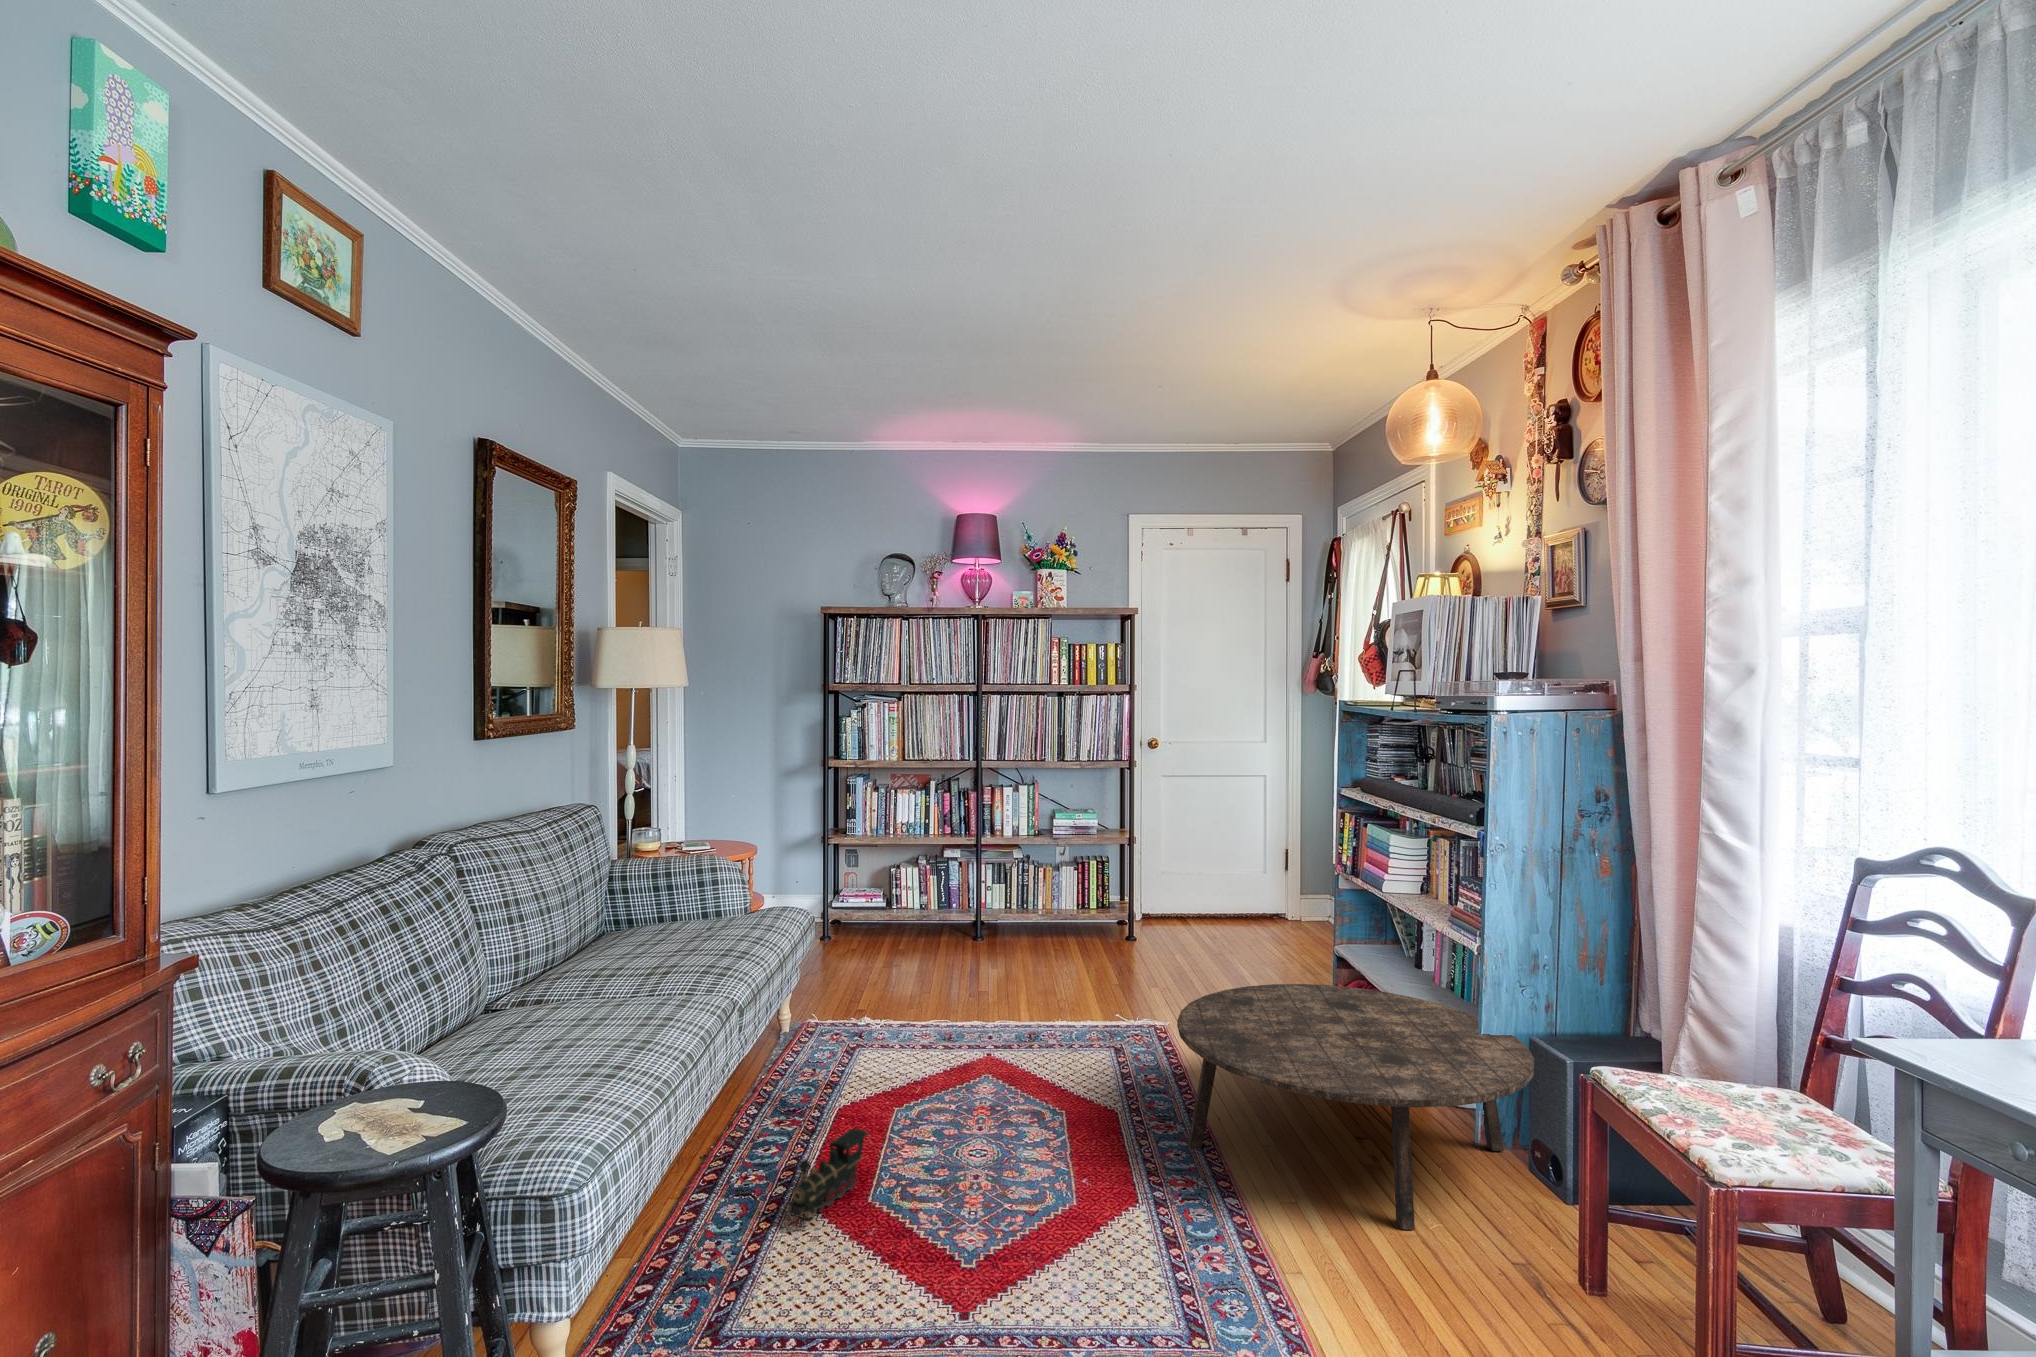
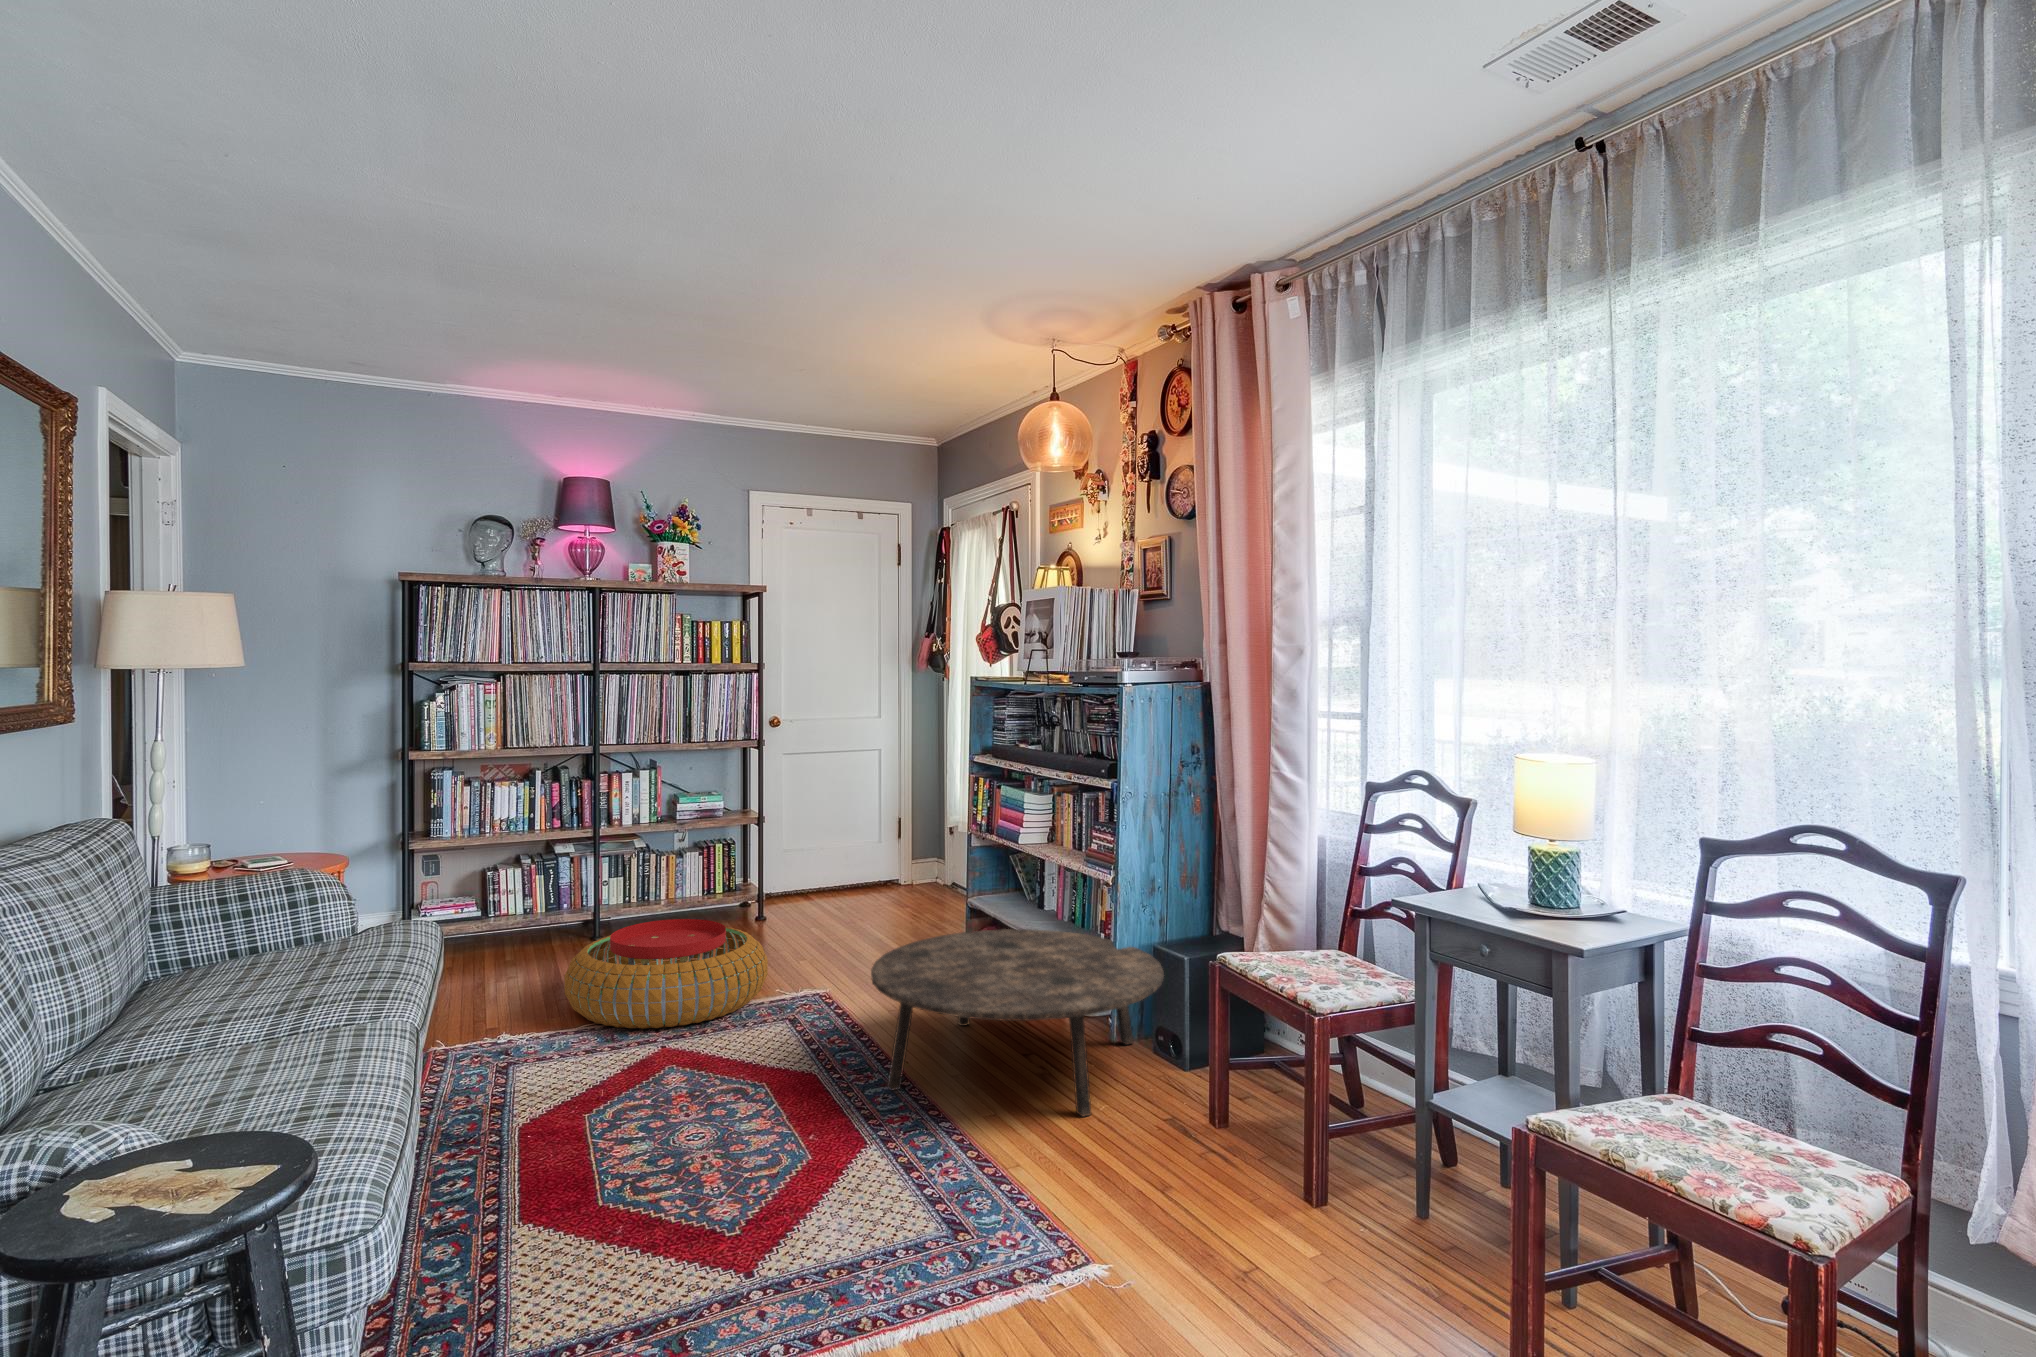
pouf: none [919,930,1109,1037] -> present [564,919,768,1029]
toy train: present [783,1129,868,1230] -> none [515,1135,590,1250]

